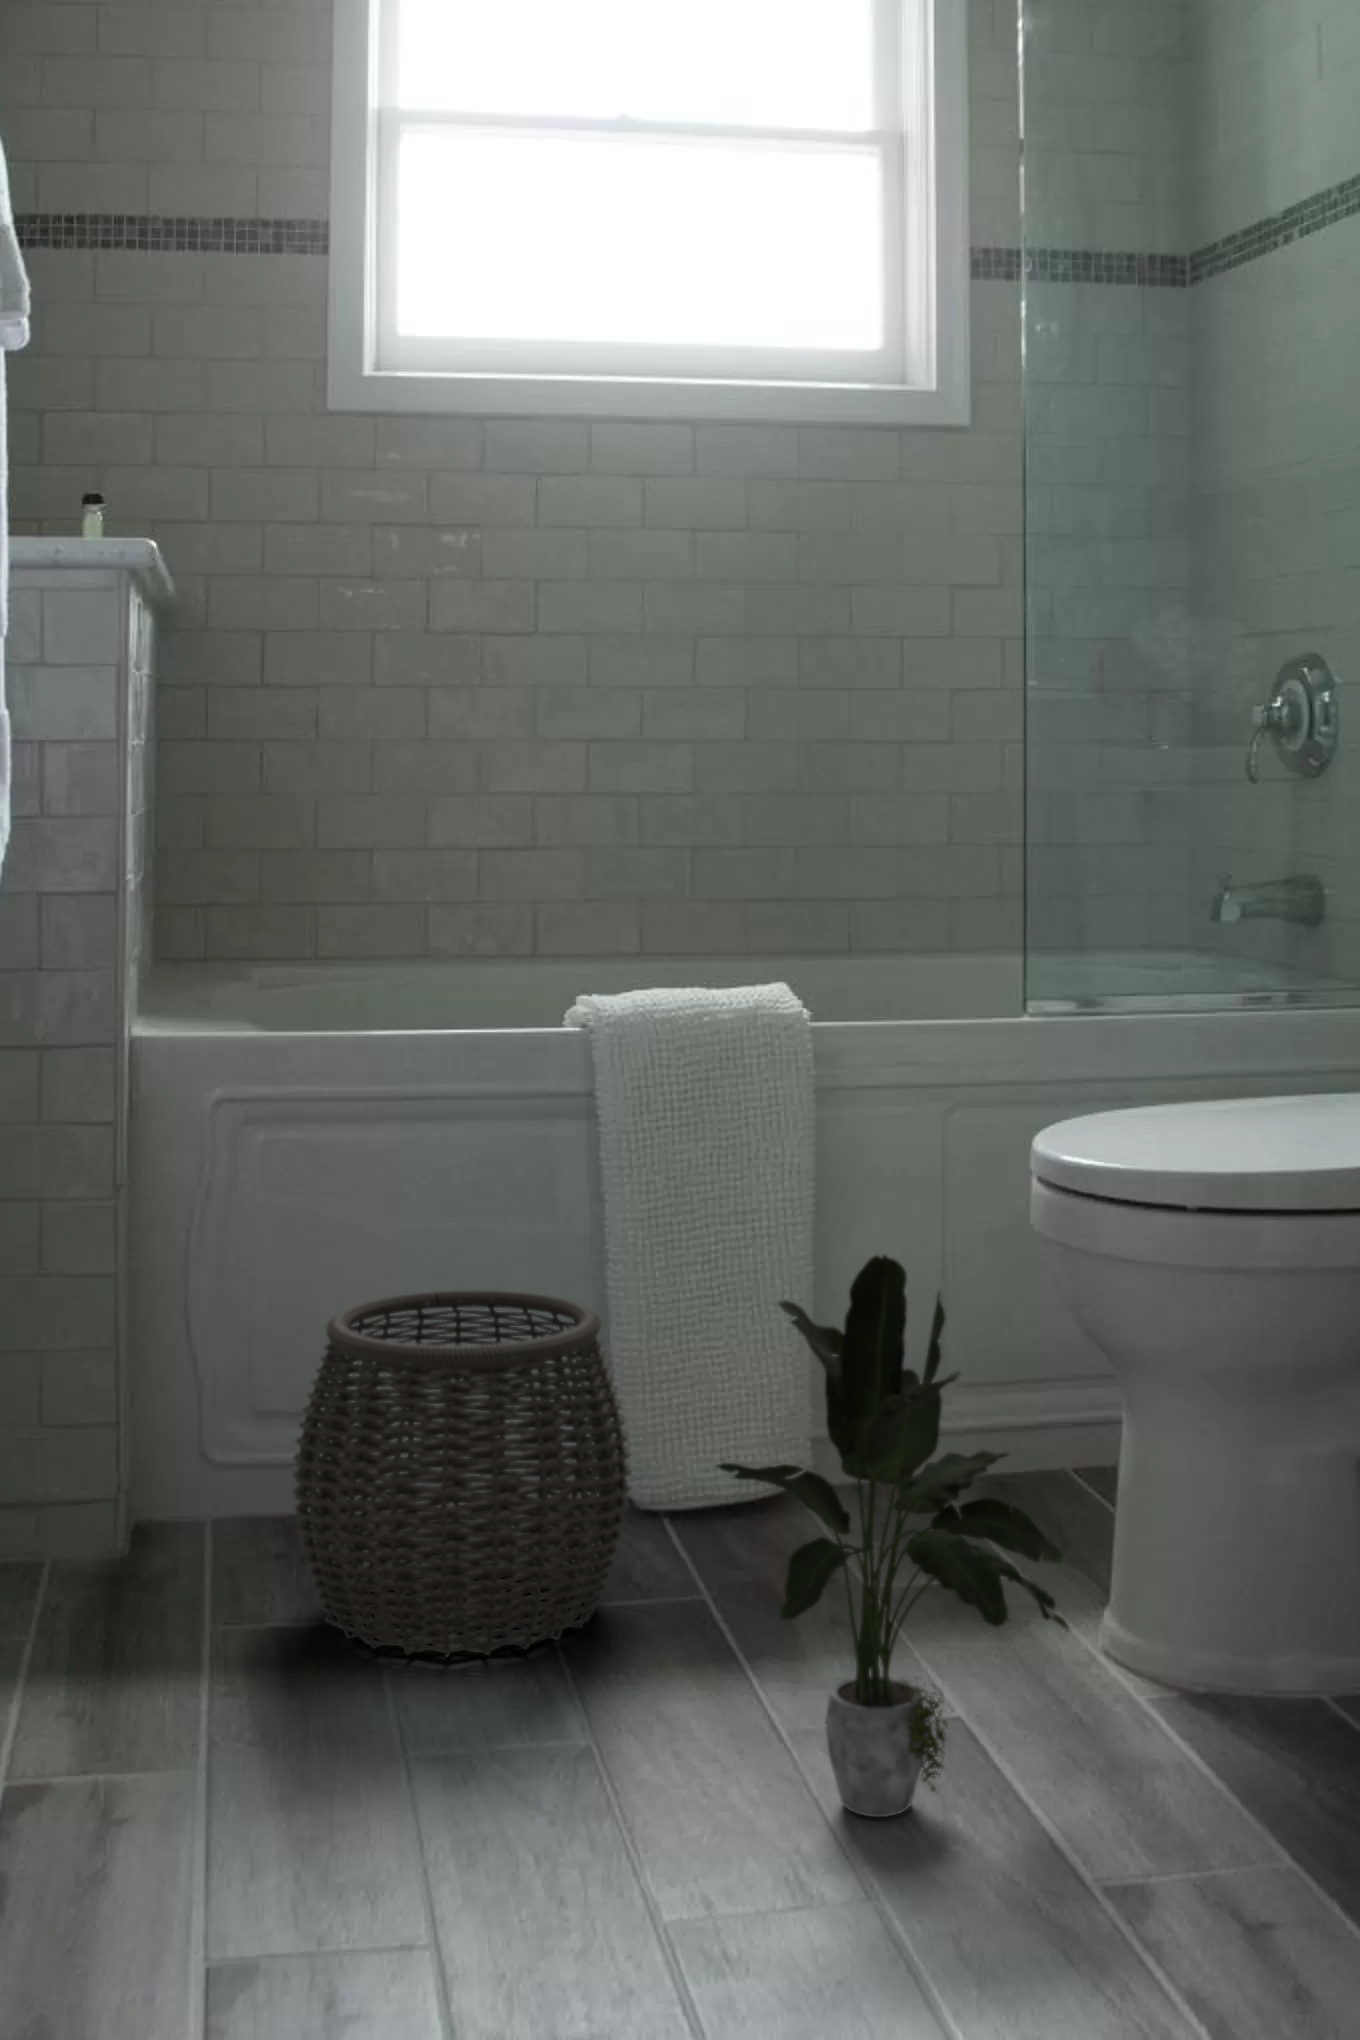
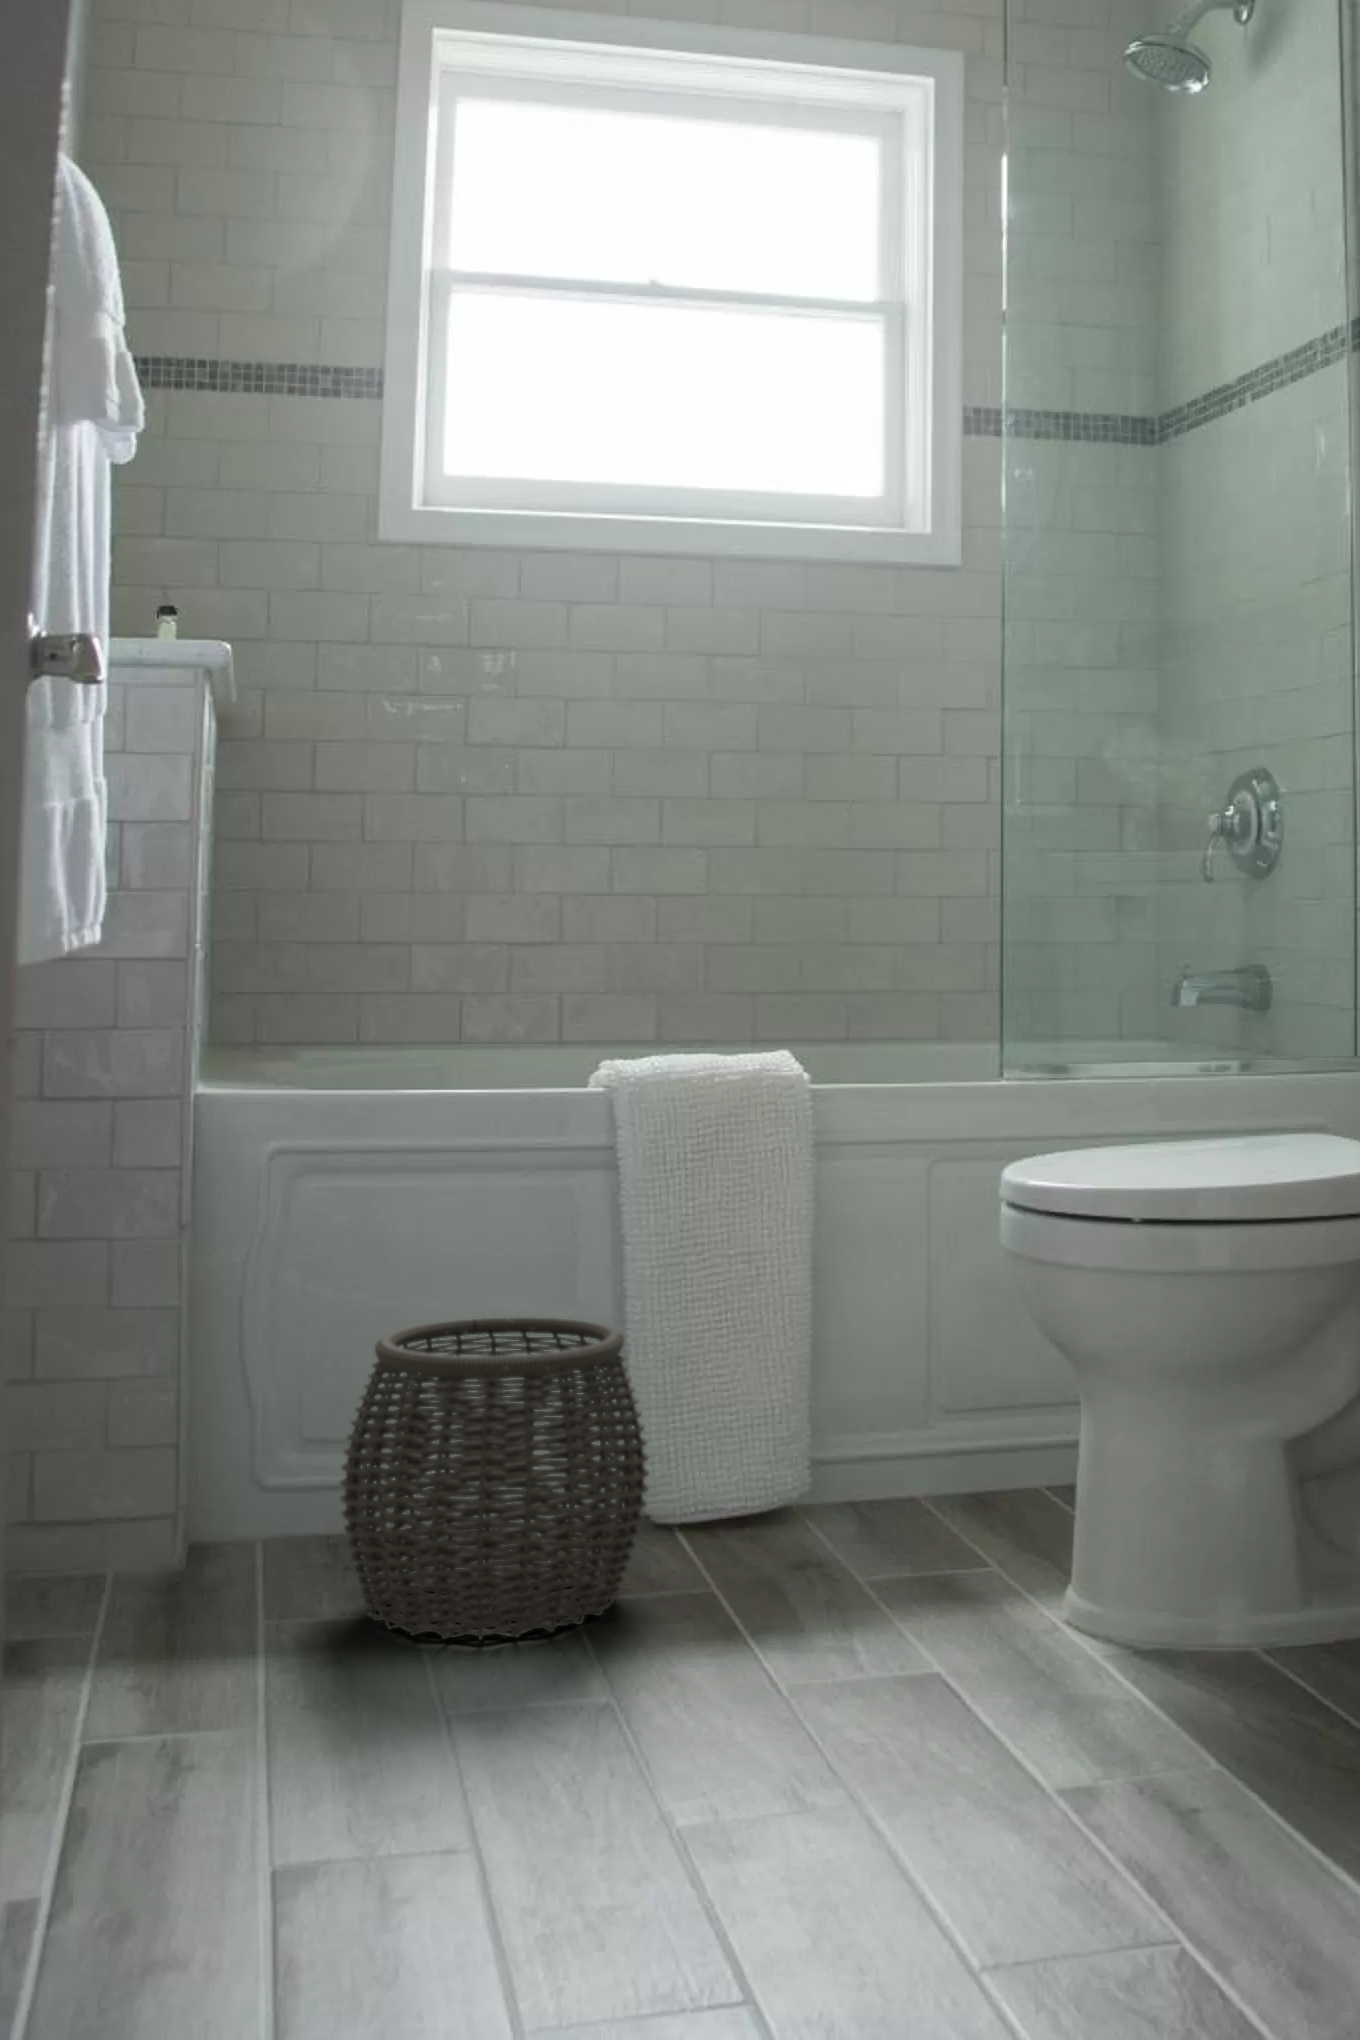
potted plant: present [717,1255,1069,1817] -> none [729,1251,1034,1744]

